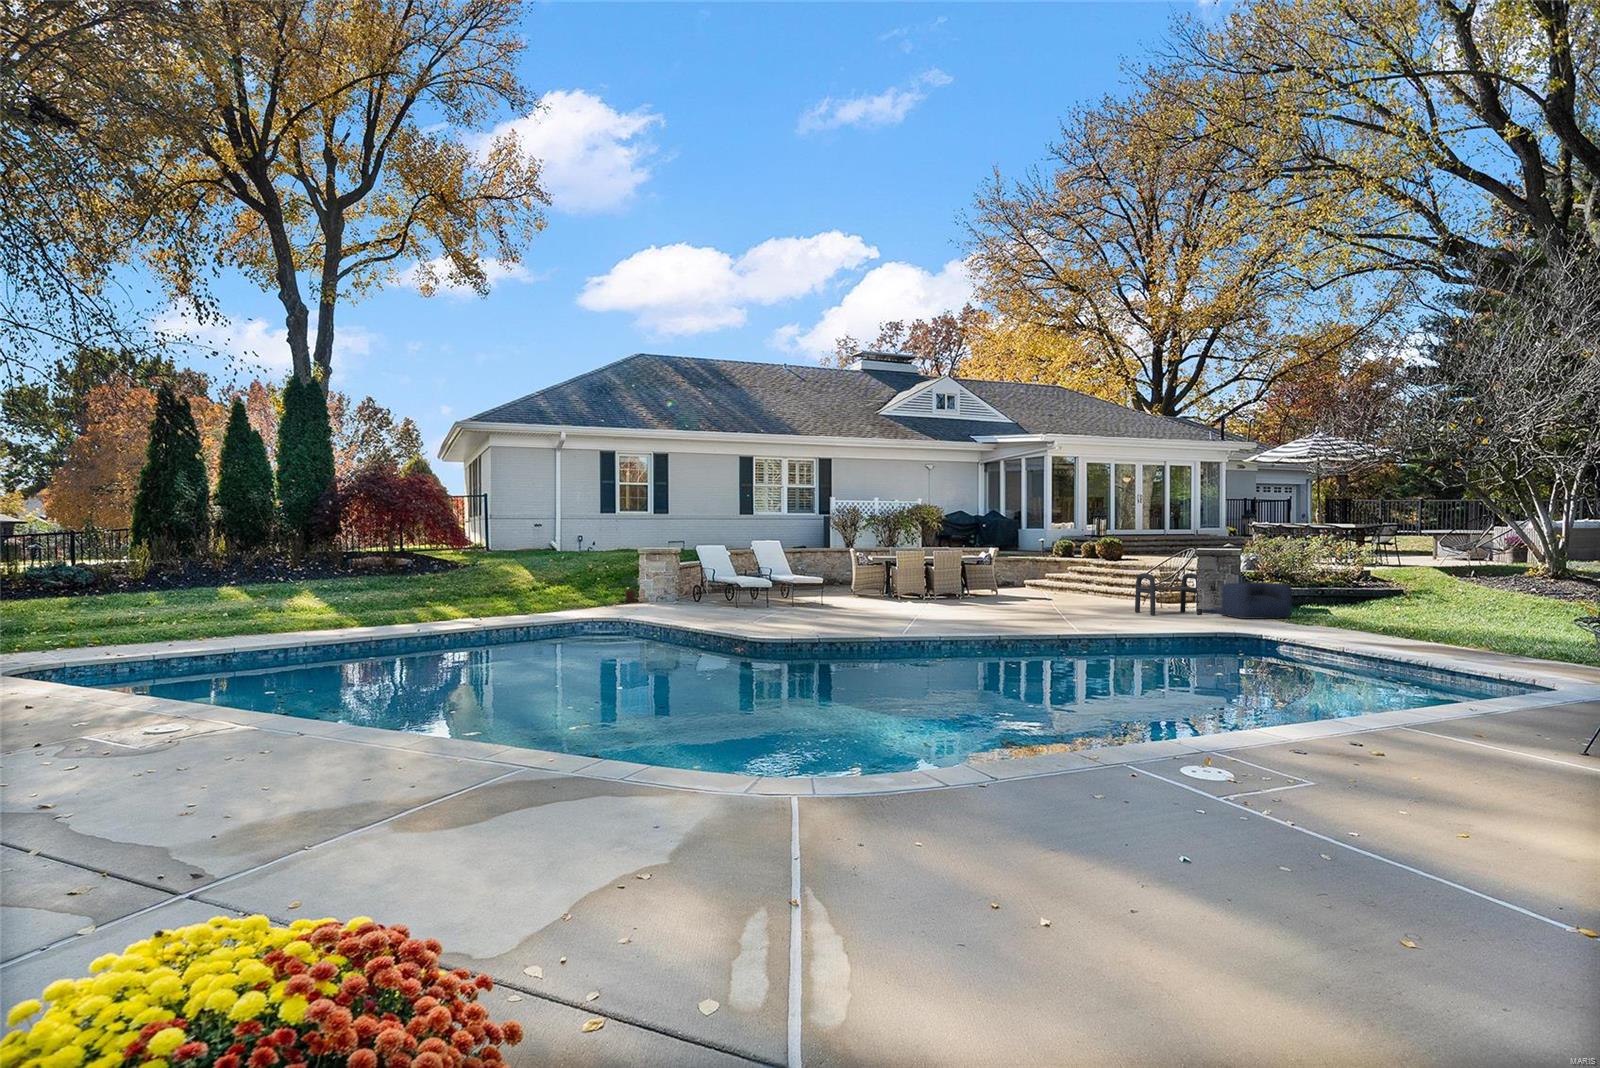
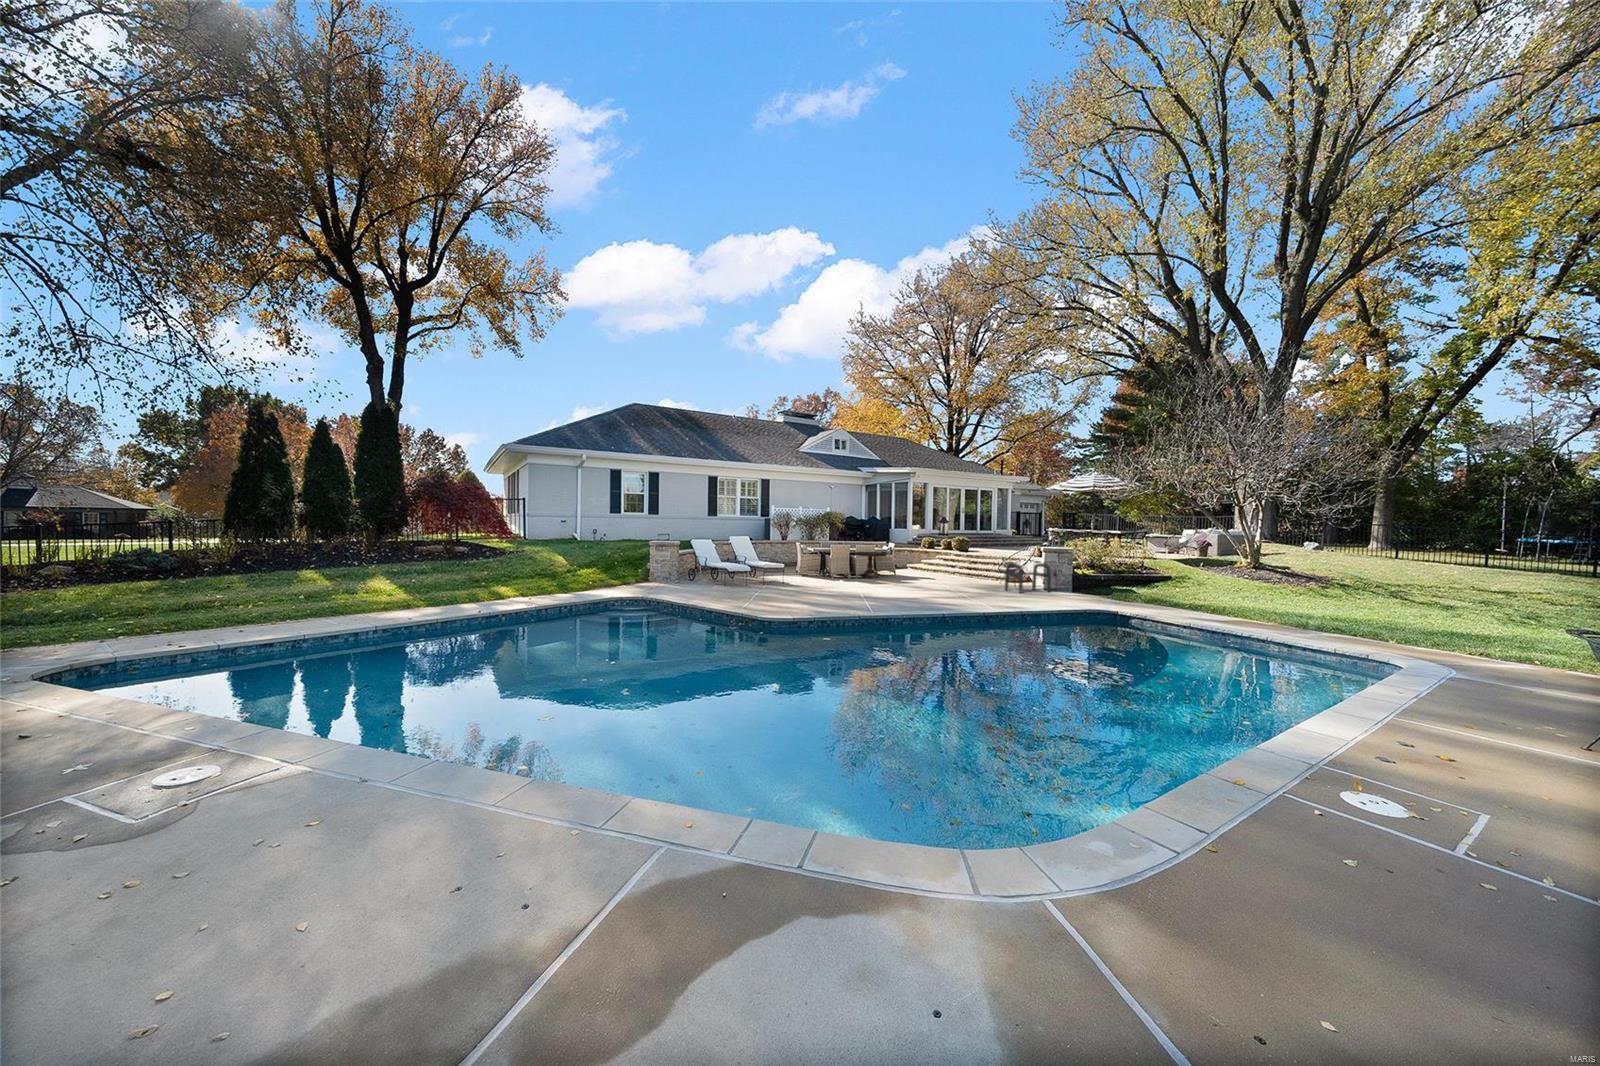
side table: none [936,561,983,598] -> present [855,552,886,577]
potted plant: present [608,574,641,602] -> none [624,562,654,583]
armchair: present [1219,582,1292,619] -> none [1062,569,1113,596]

